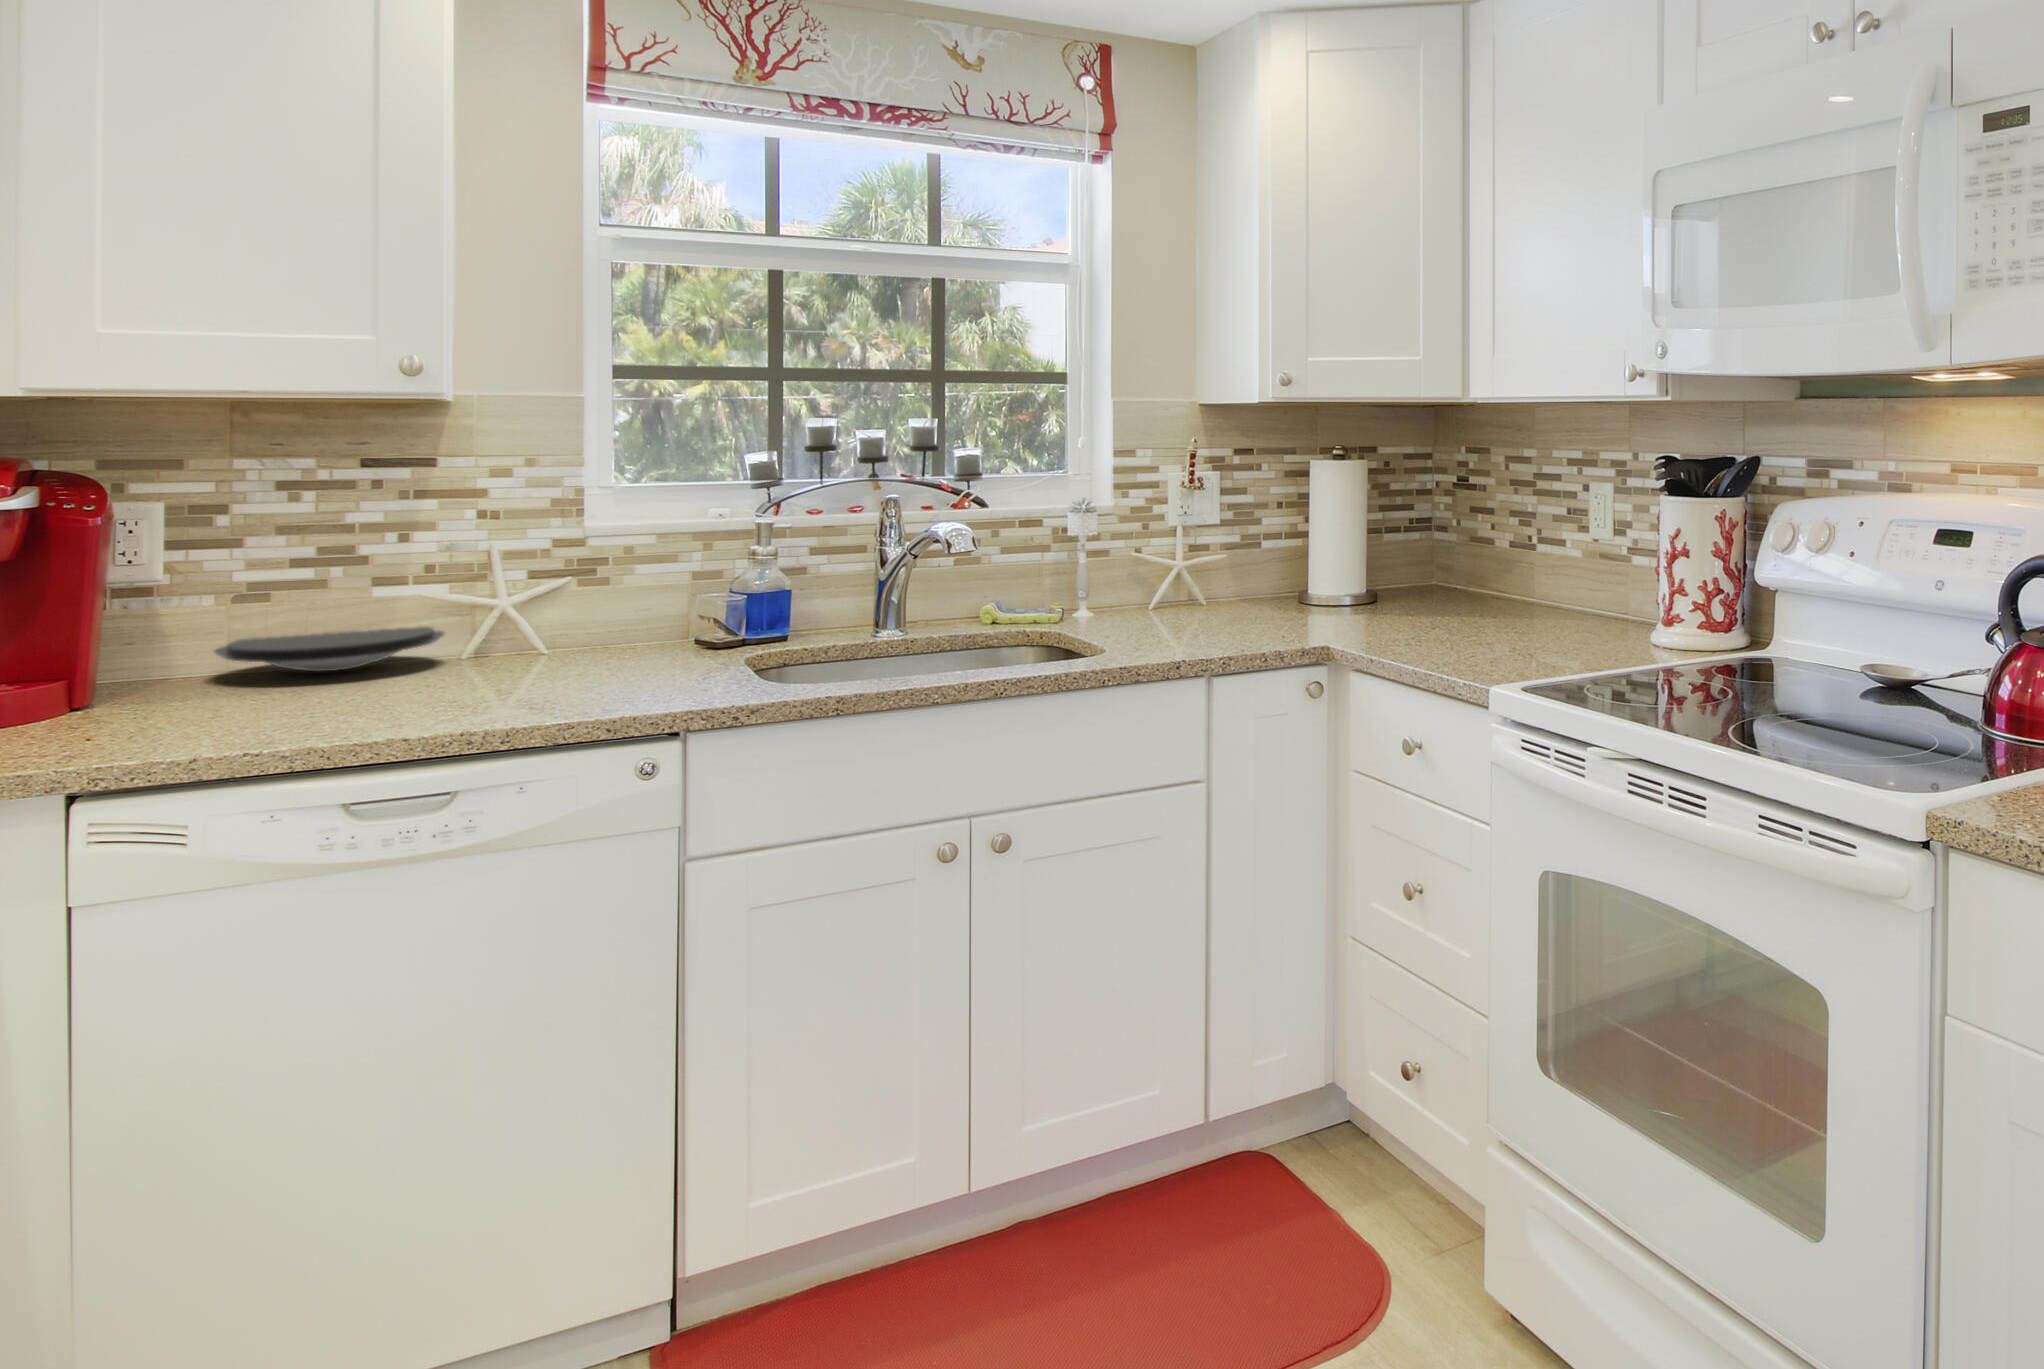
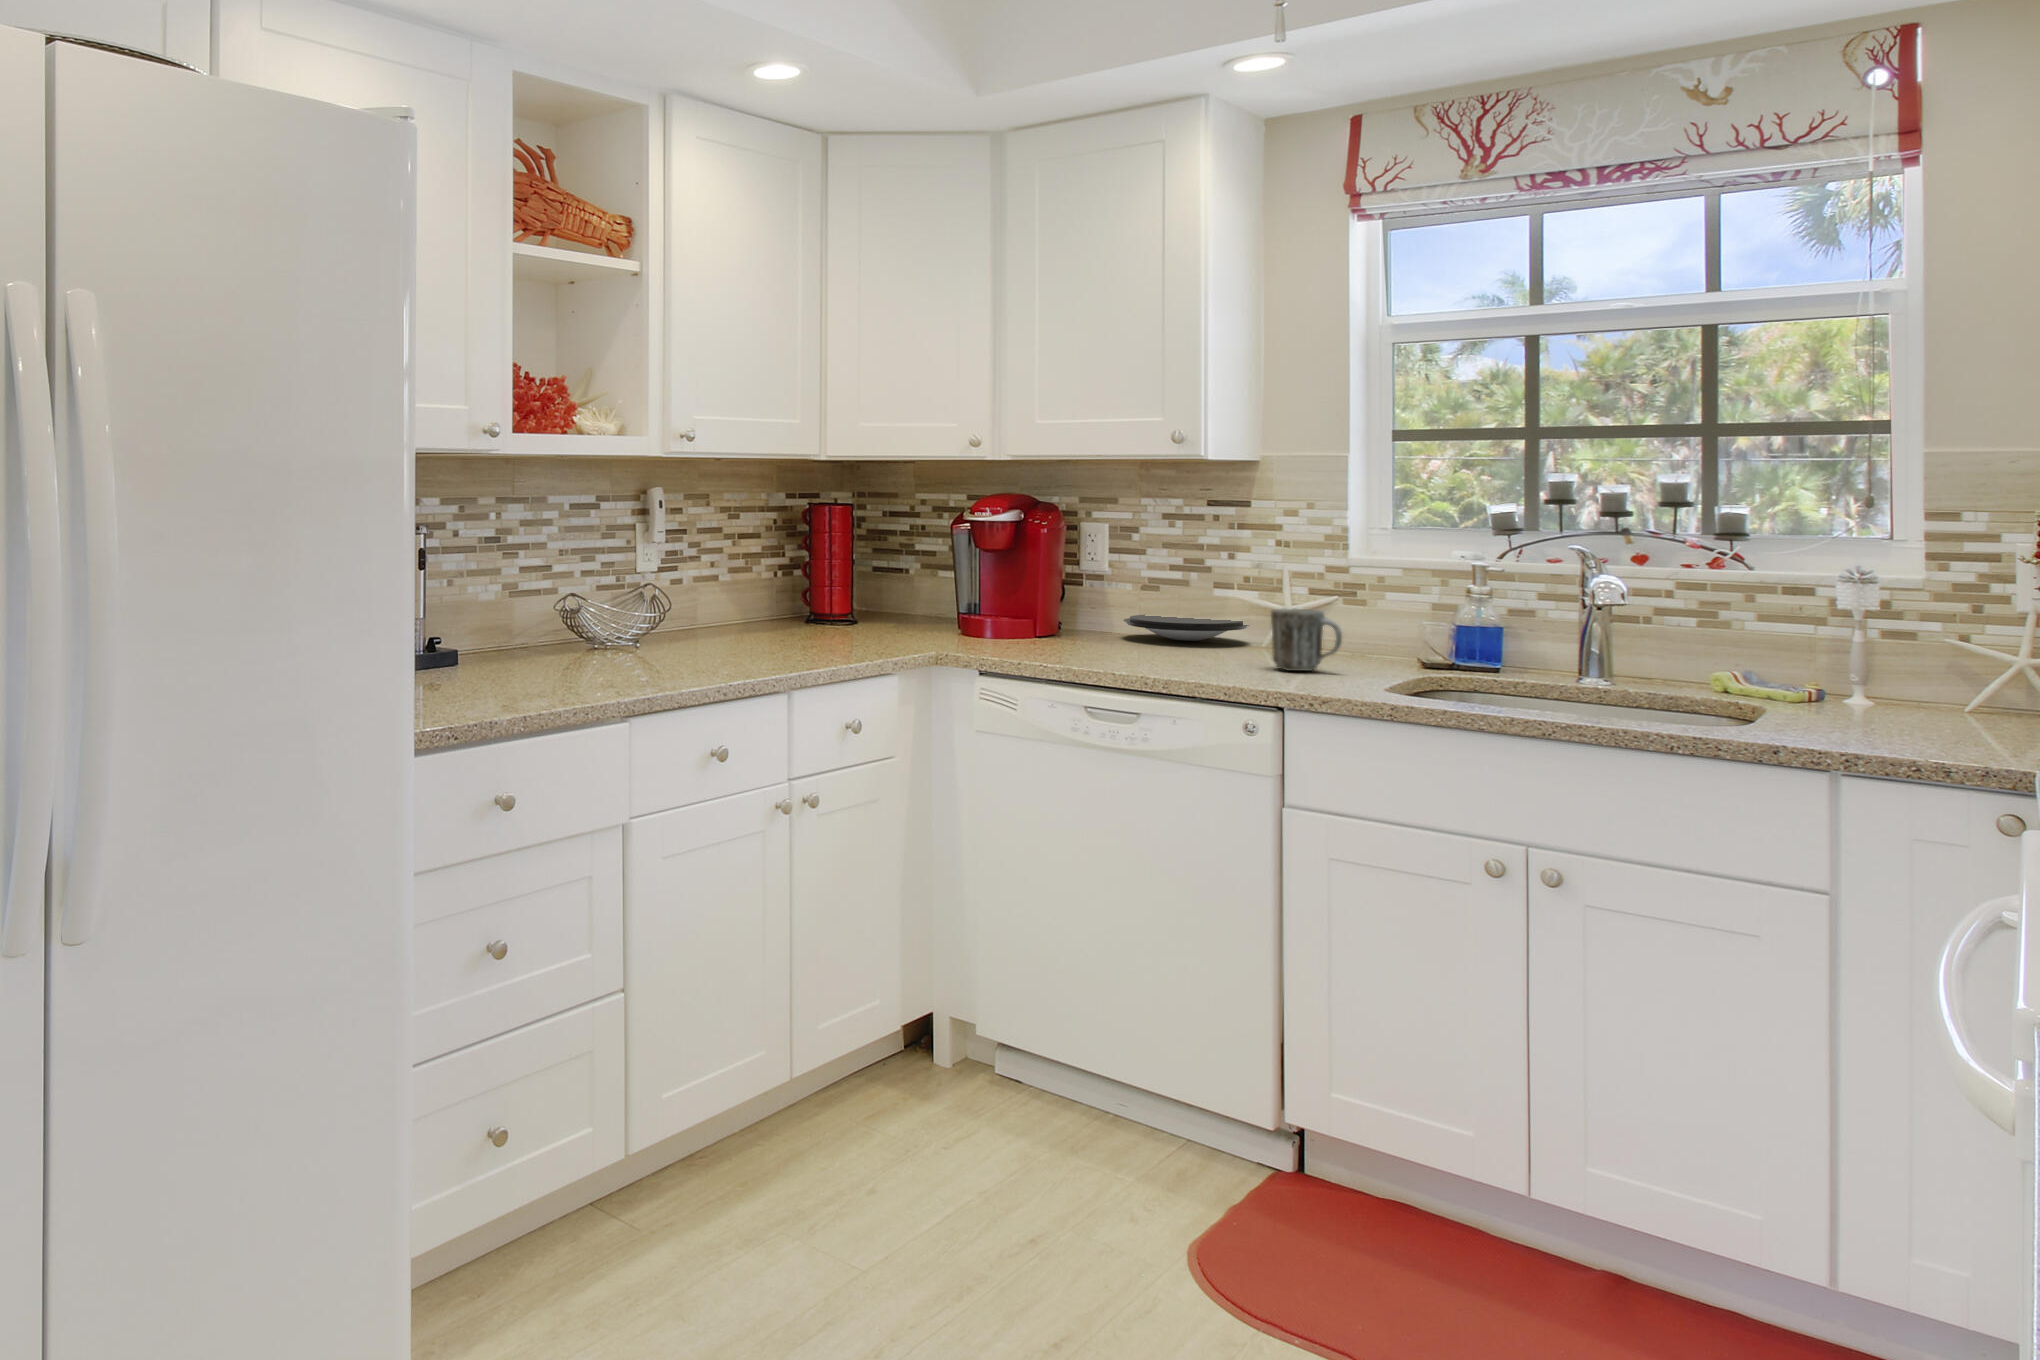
mug: none [589,599,688,687] -> present [1271,608,1342,671]

